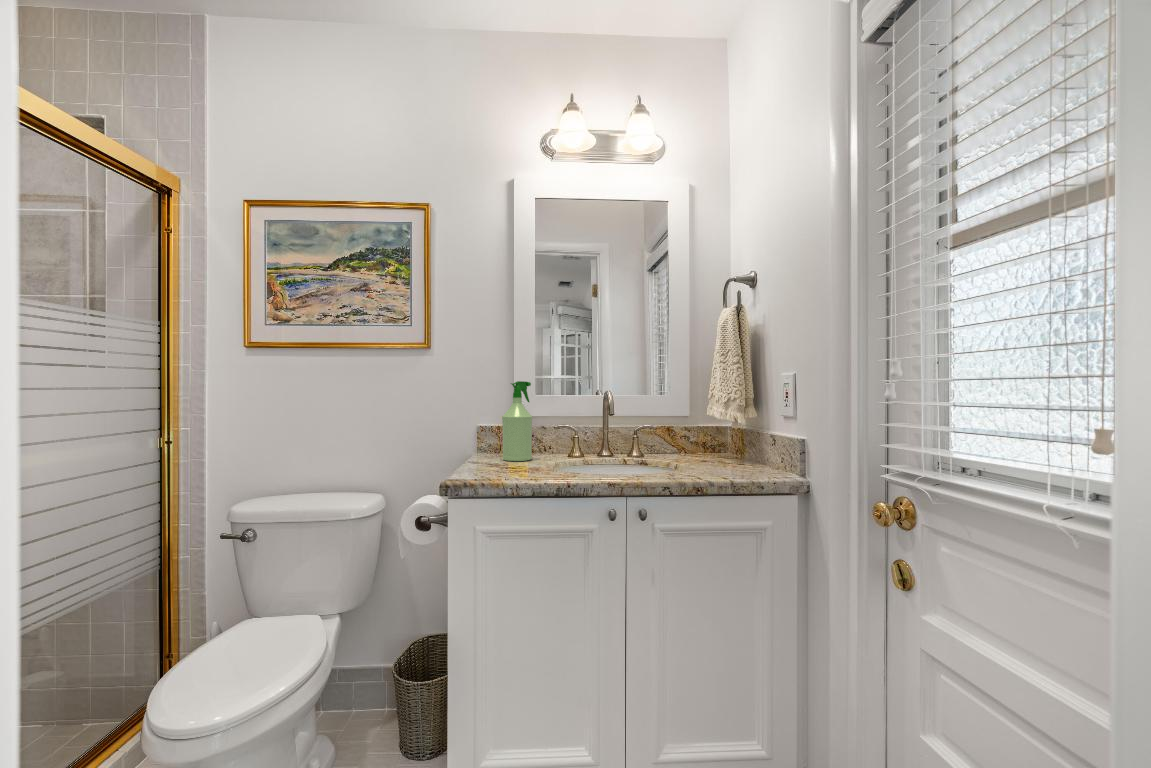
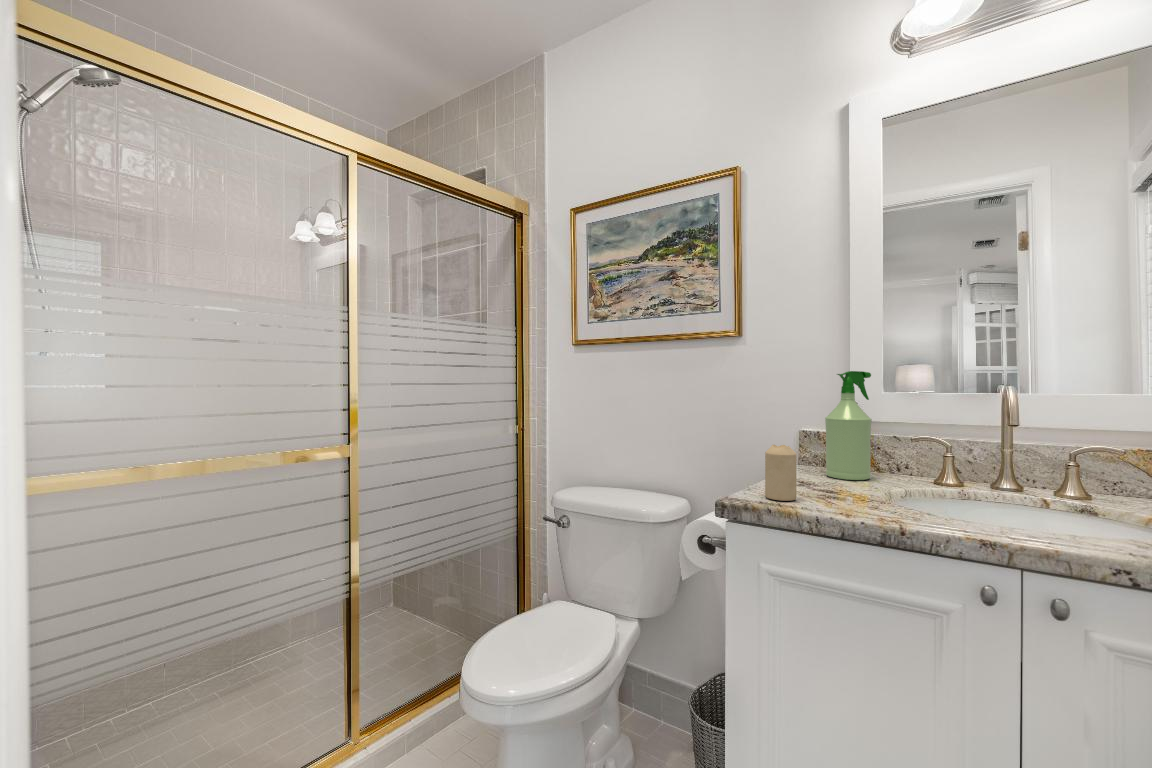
candle: none [477,436,498,476] -> present [765,445,797,501]

